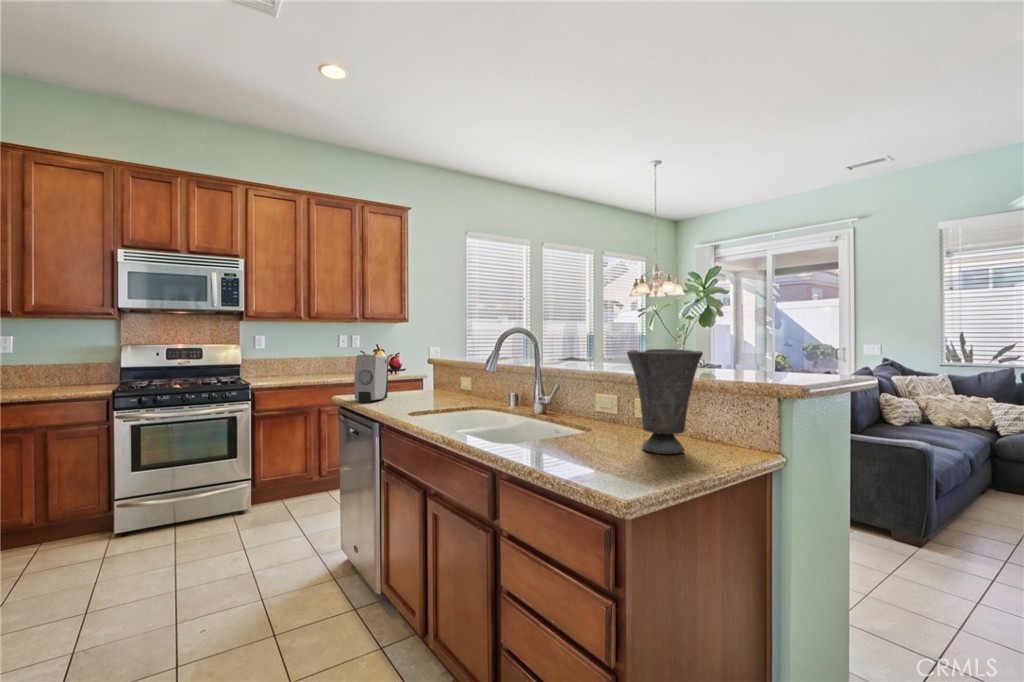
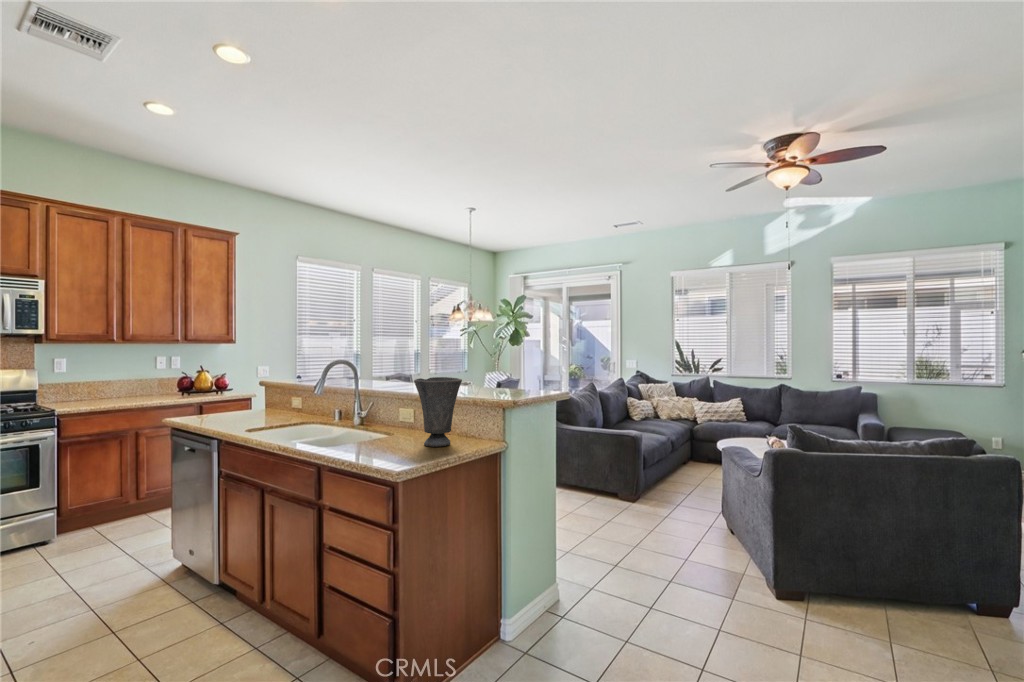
soap dispenser: present [354,355,388,403] -> none [187,380,221,423]

